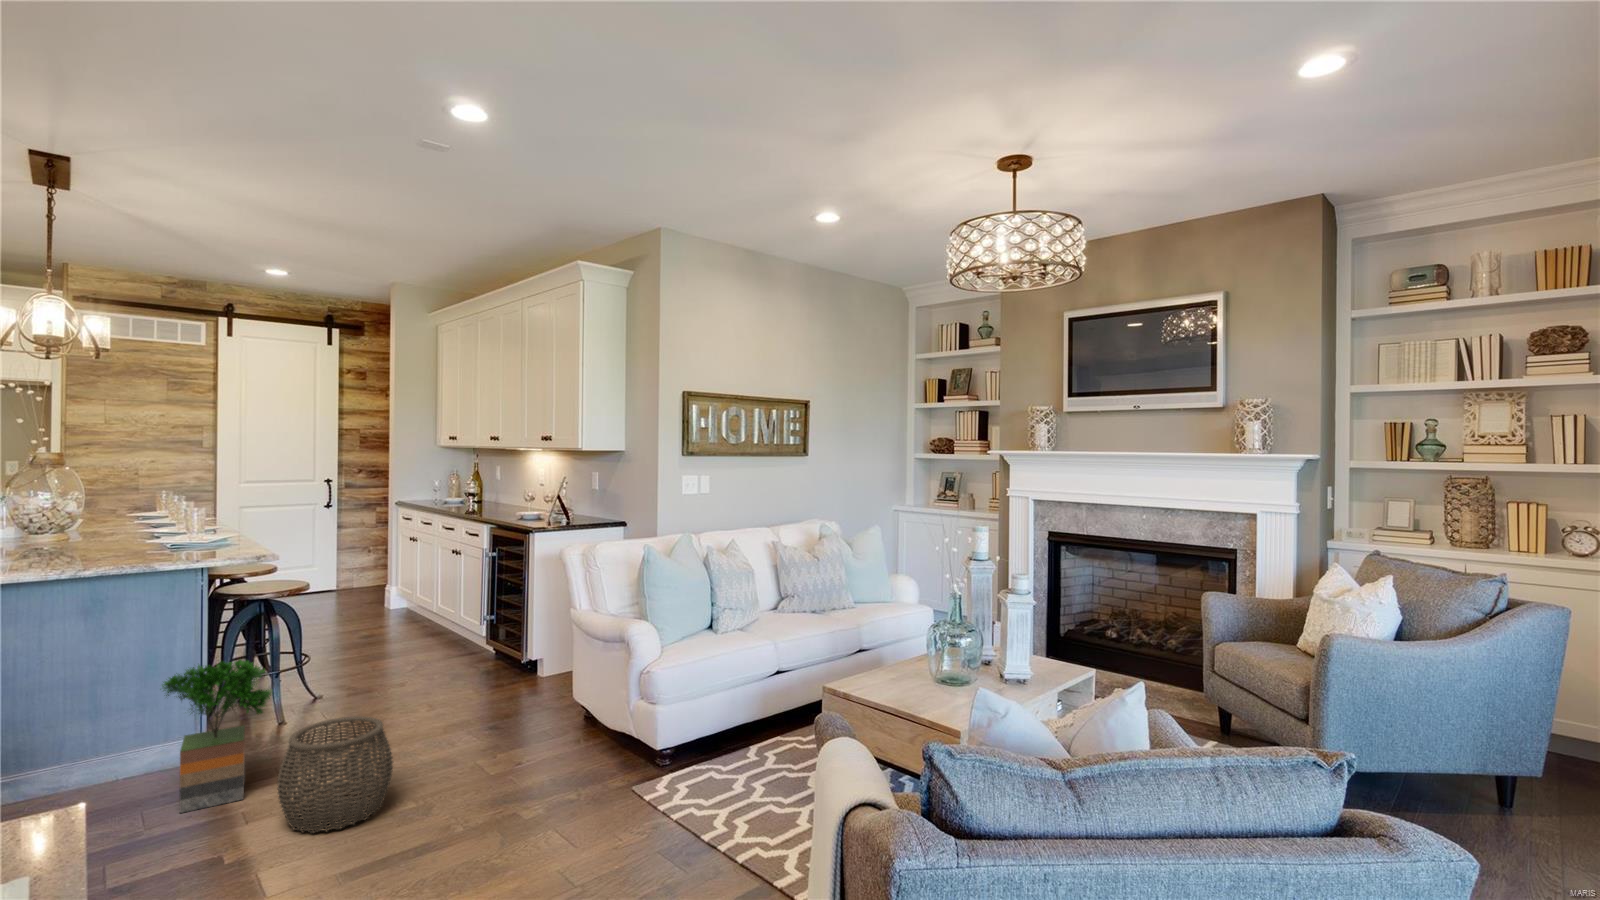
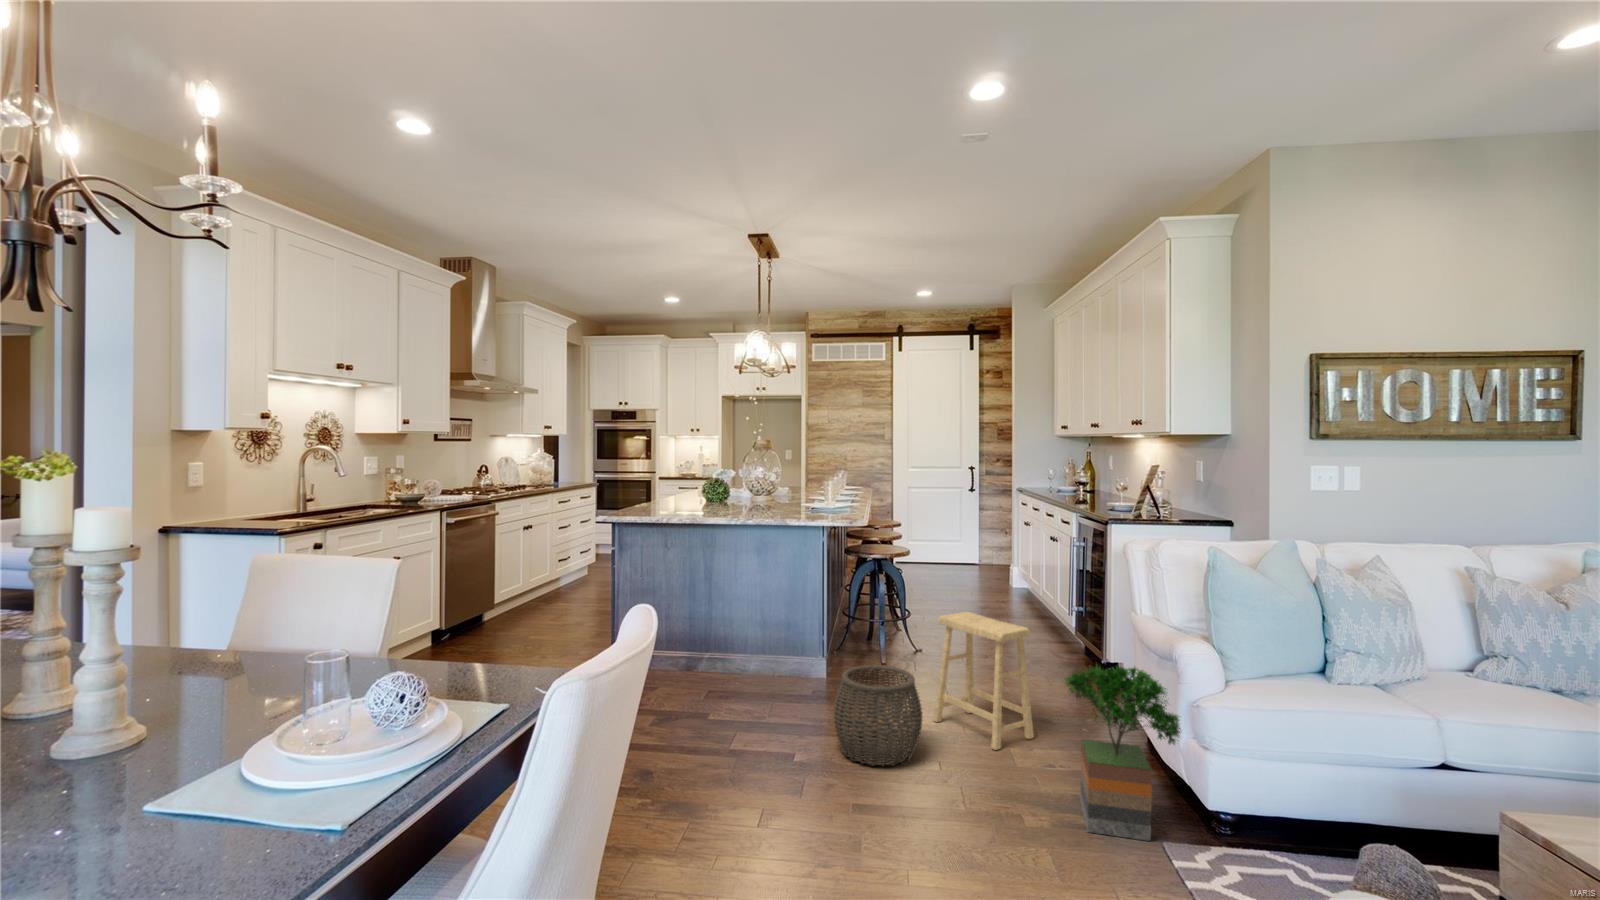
footstool: none [383,640,494,768] -> present [933,612,1034,750]
potted tree: present [160,659,271,813] -> present [1064,665,1181,841]

